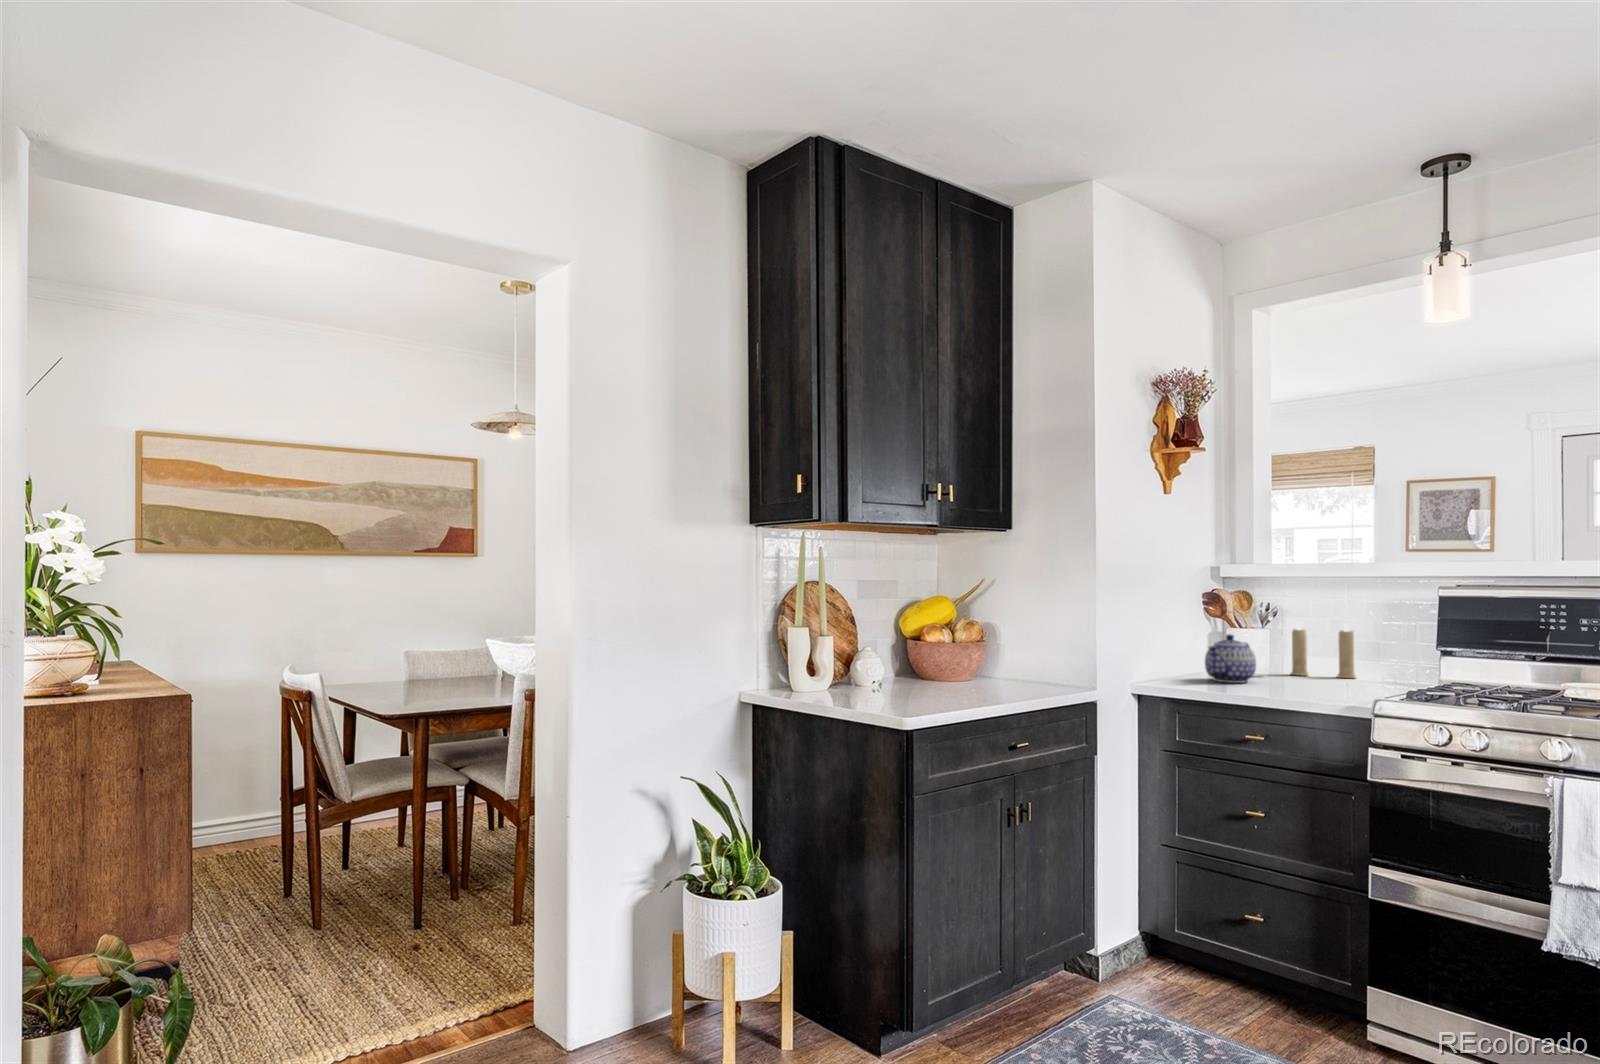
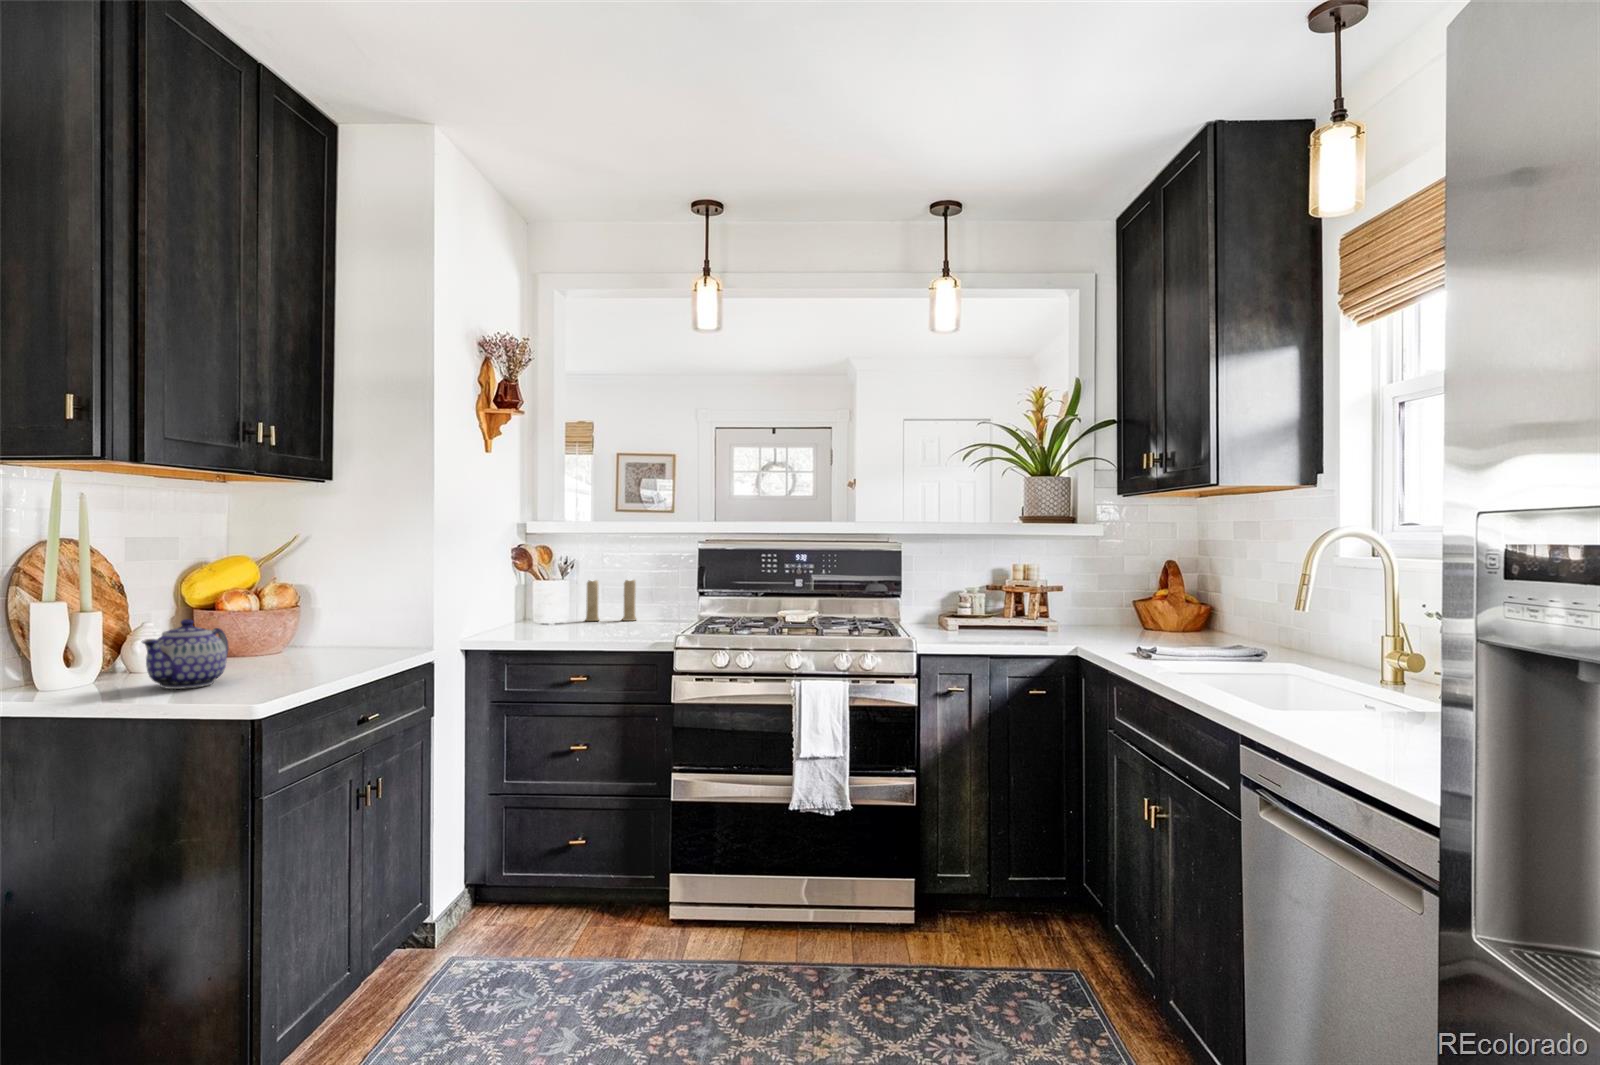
teapot: present [1205,634,1256,683] -> present [142,619,229,689]

